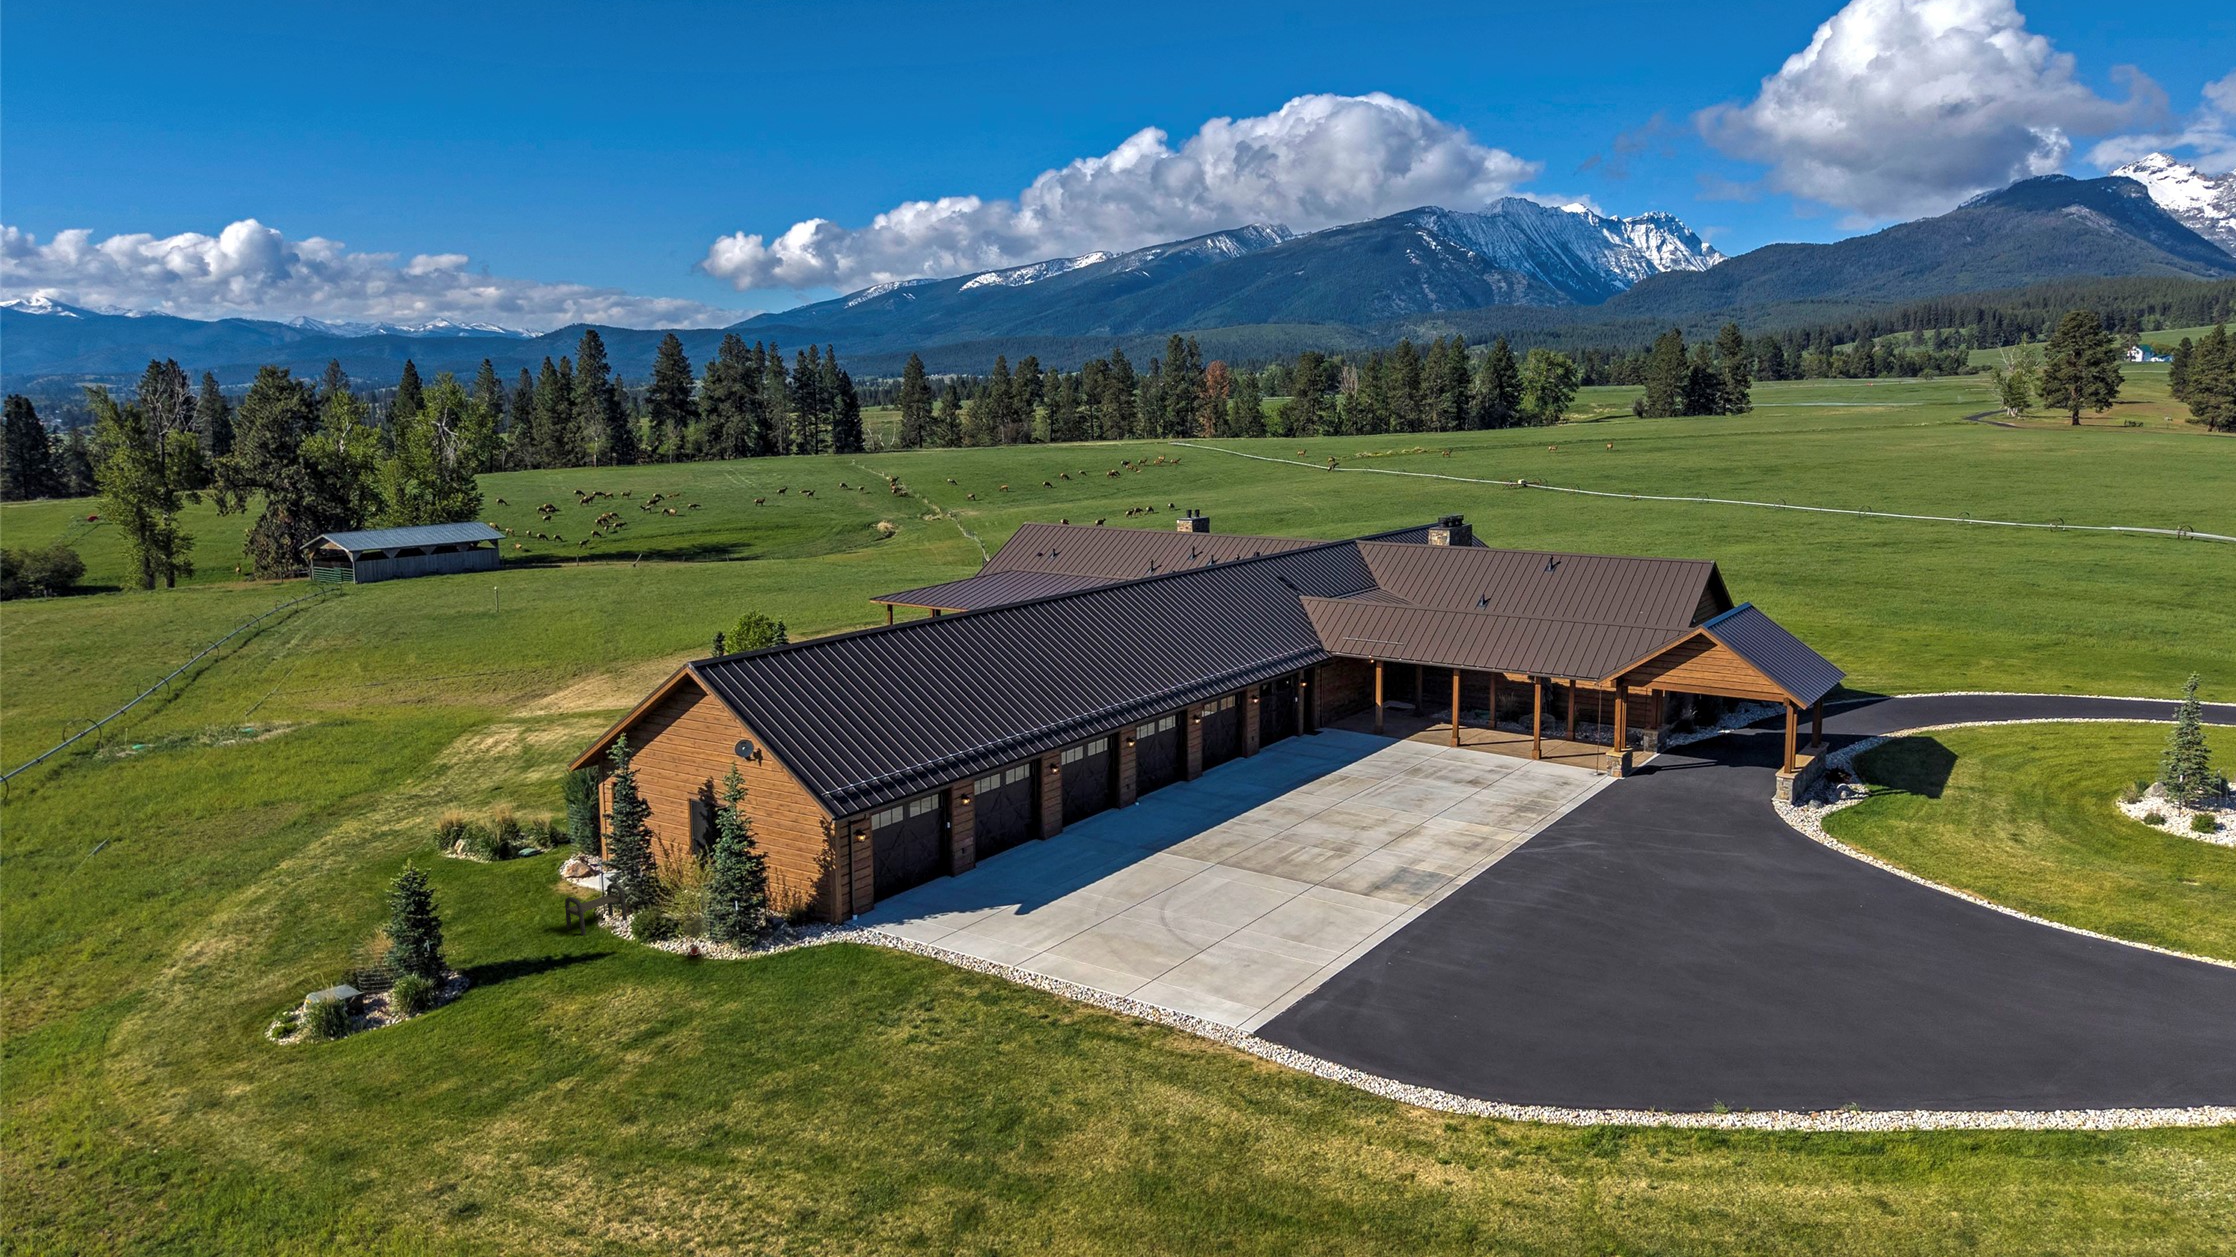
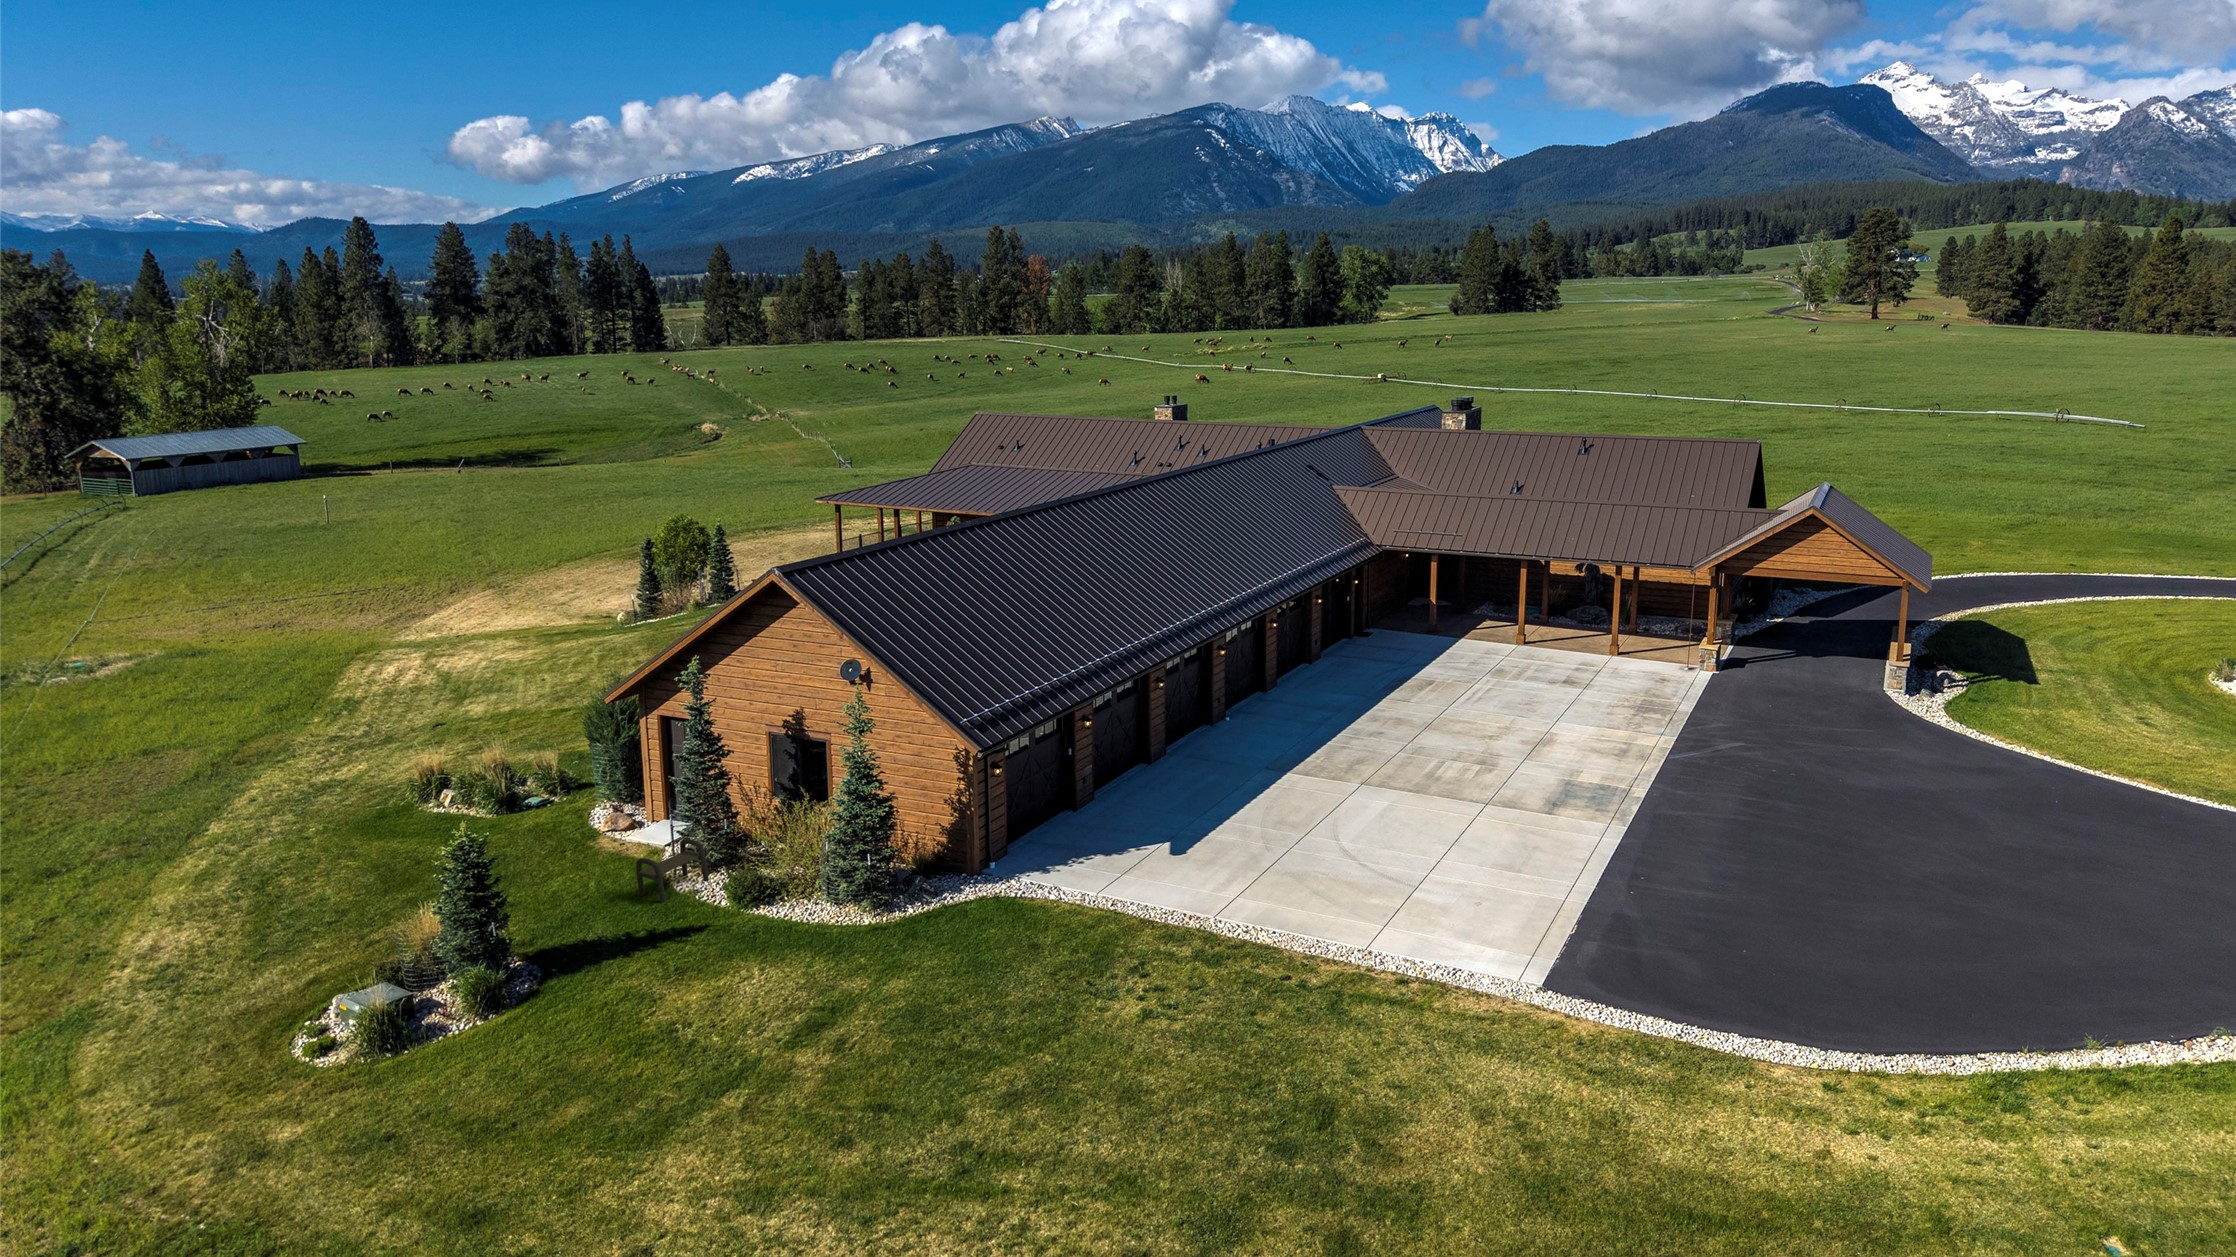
potted tree: present [685,912,709,956] -> none [798,869,832,922]

